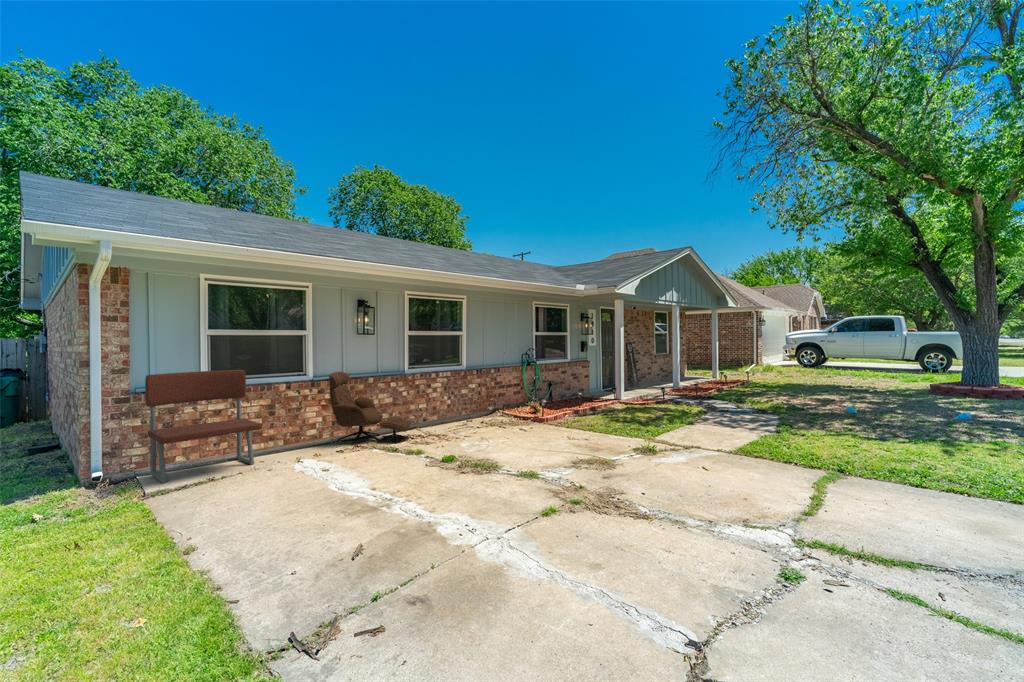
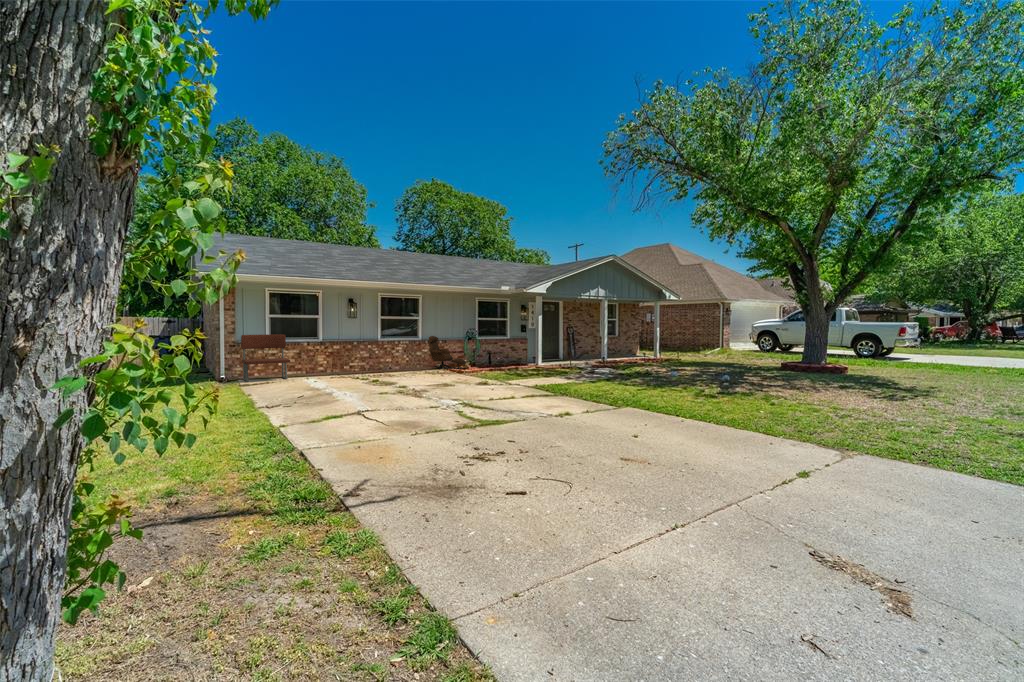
lounge chair: present [329,372,411,444] -> present [429,336,466,369]

